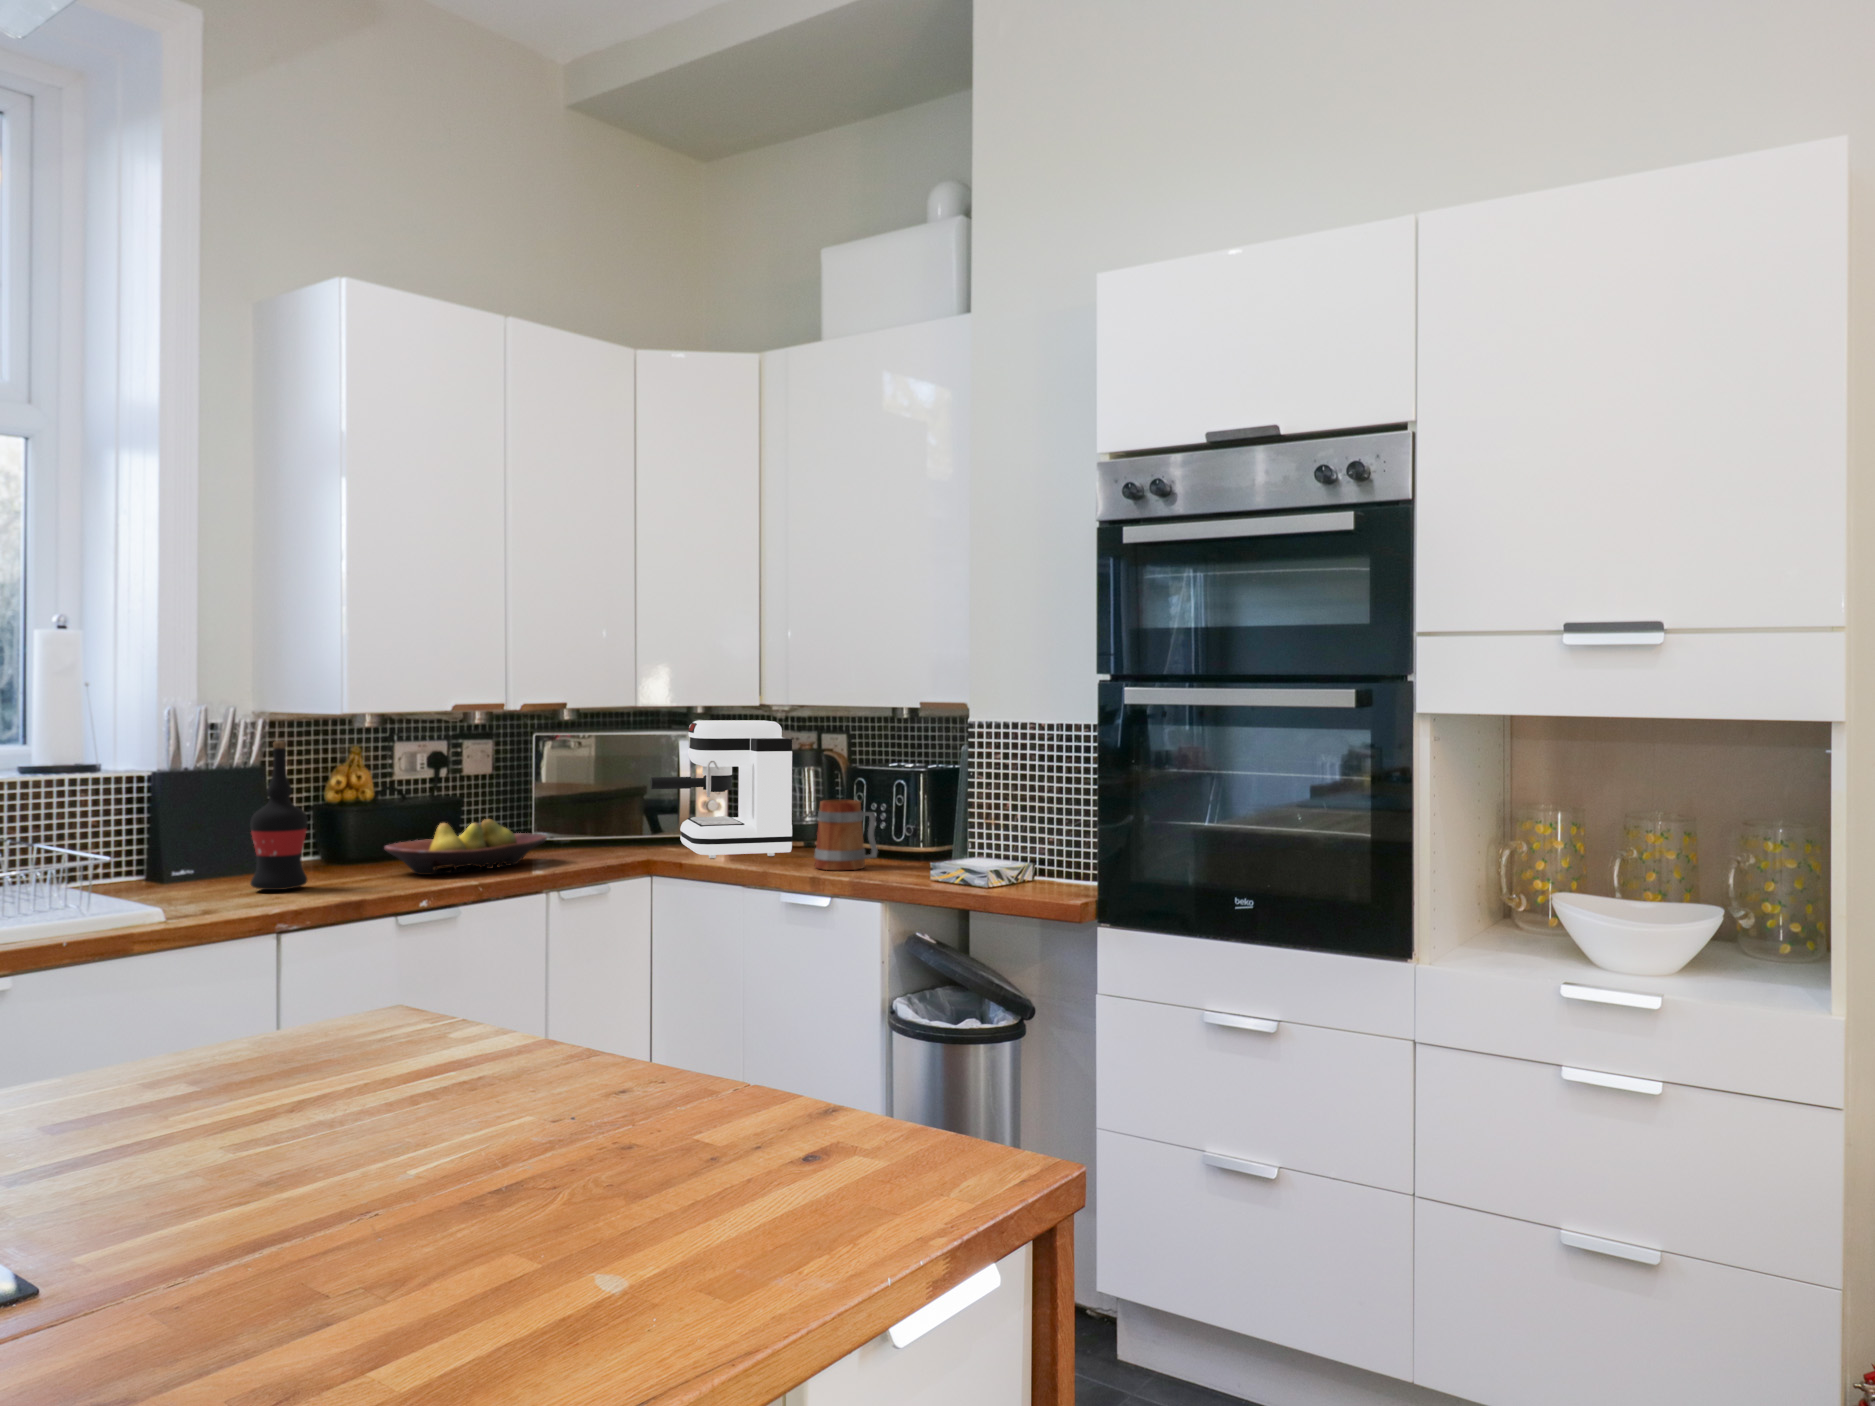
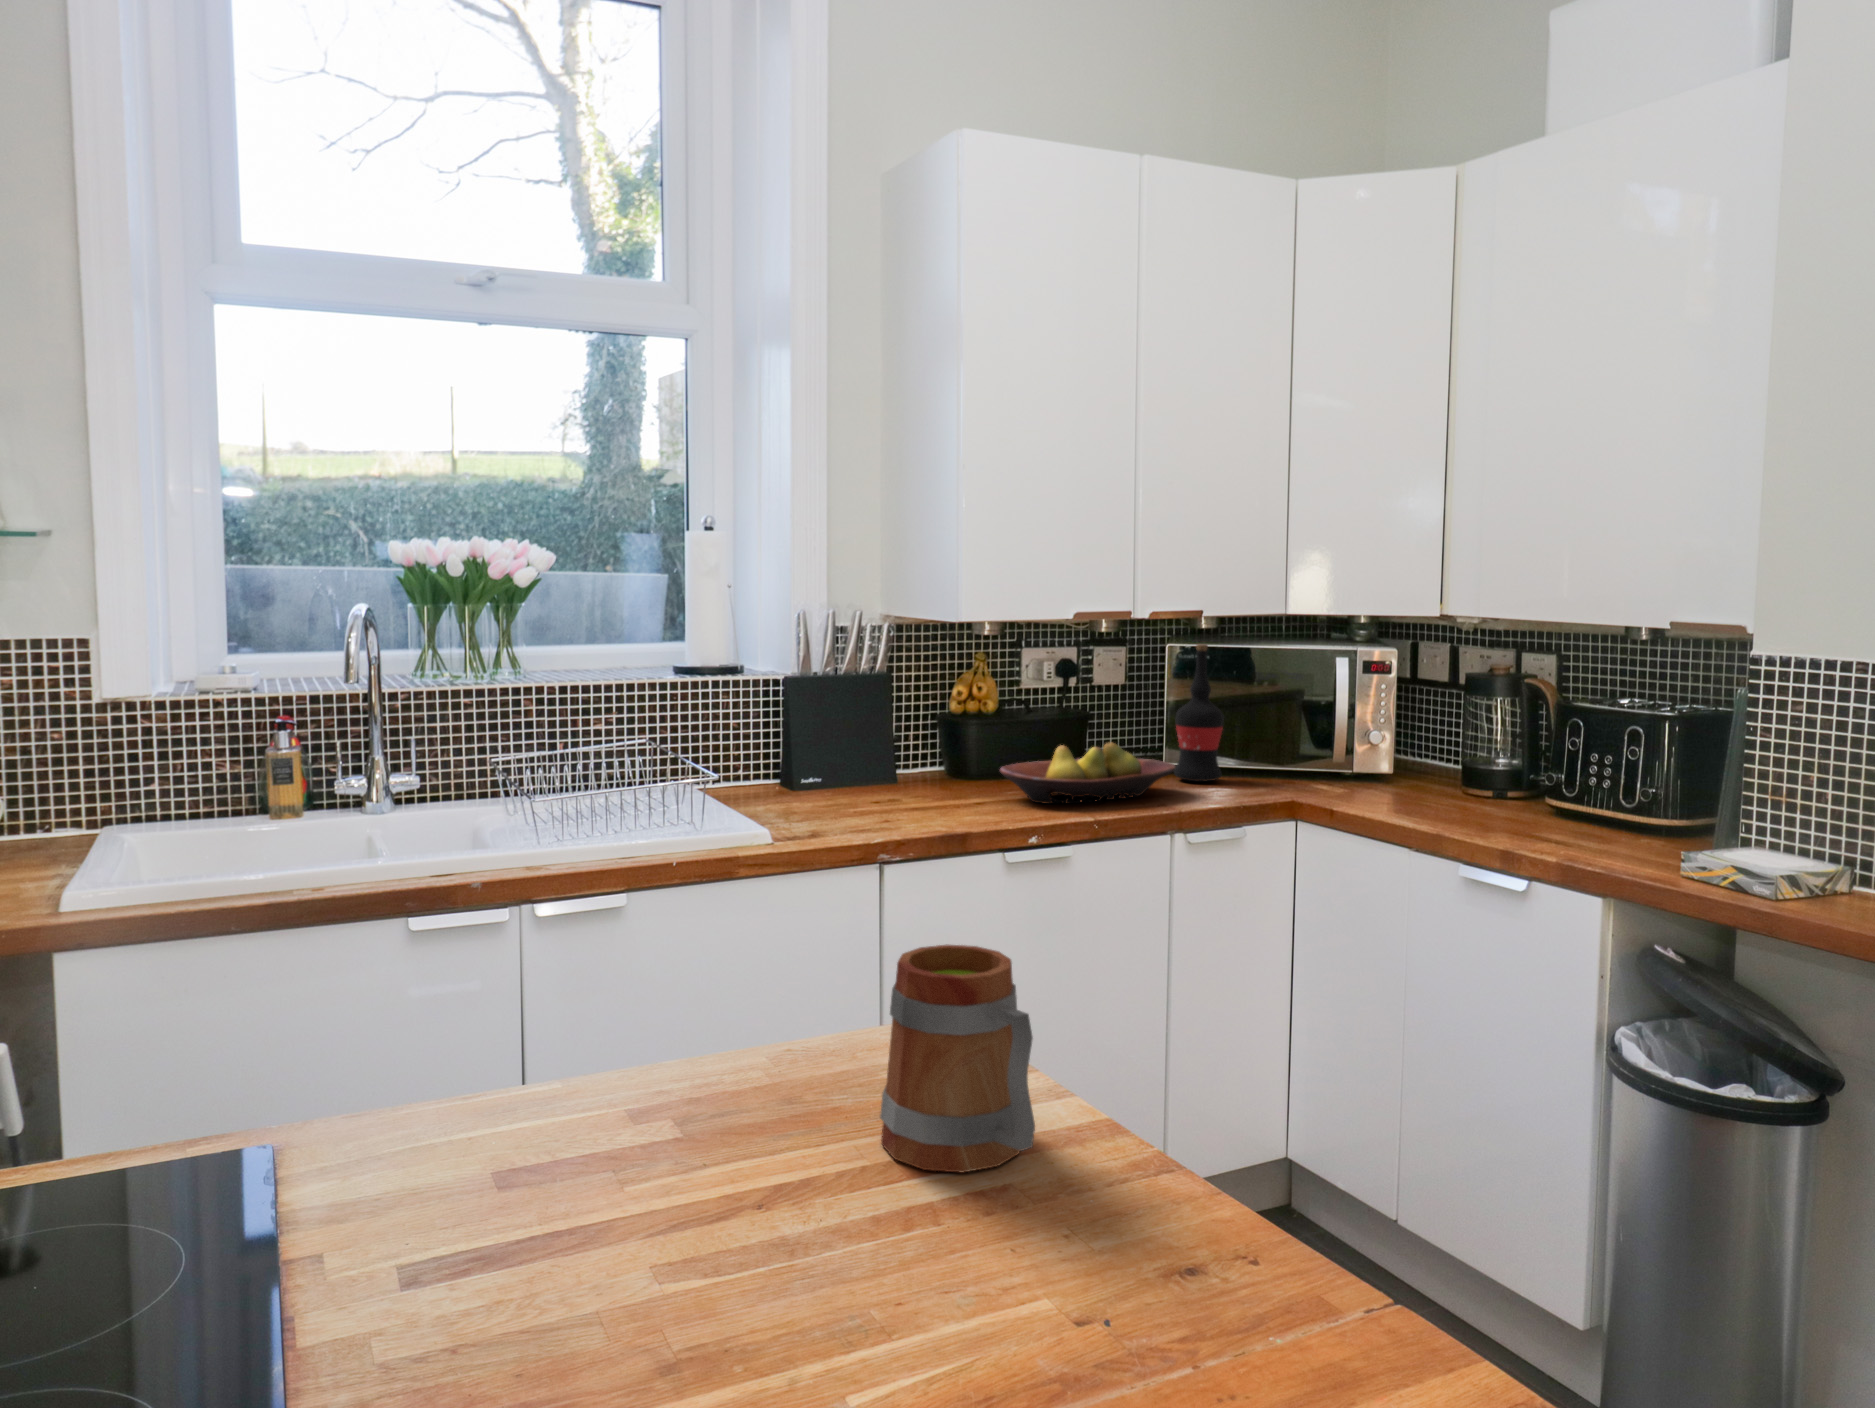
coffee maker: present [650,720,792,858] -> none [1299,635,1484,810]
wine bottle: present [250,741,308,890] -> present [1174,644,1224,781]
mug: present [815,800,878,870] -> present [880,945,1035,1172]

